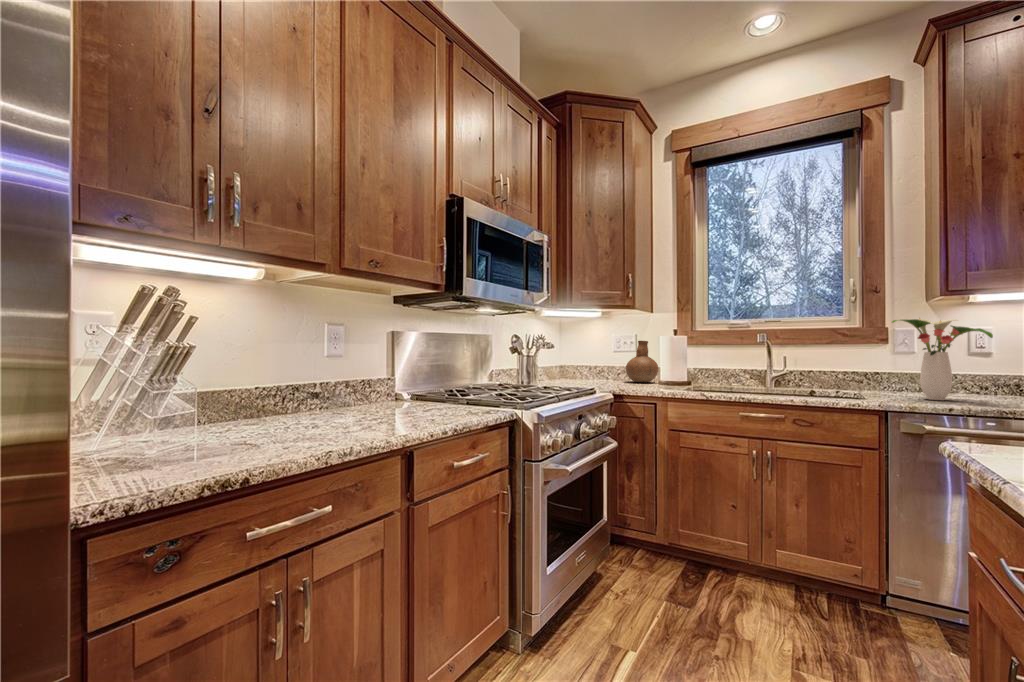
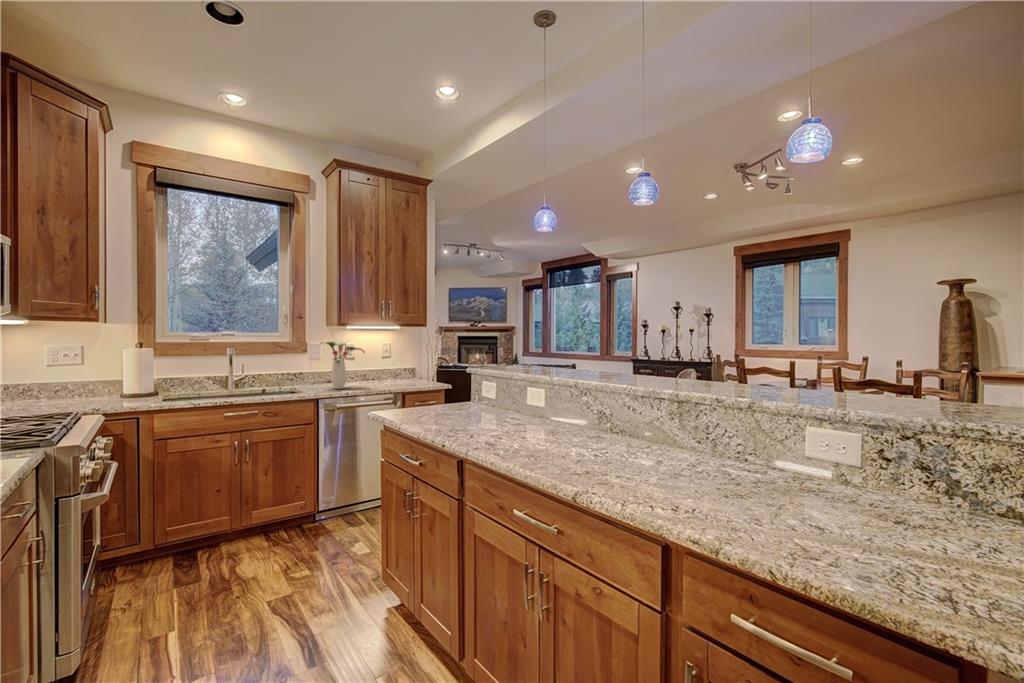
vase: present [626,341,658,382] -> none [77,357,121,401]

